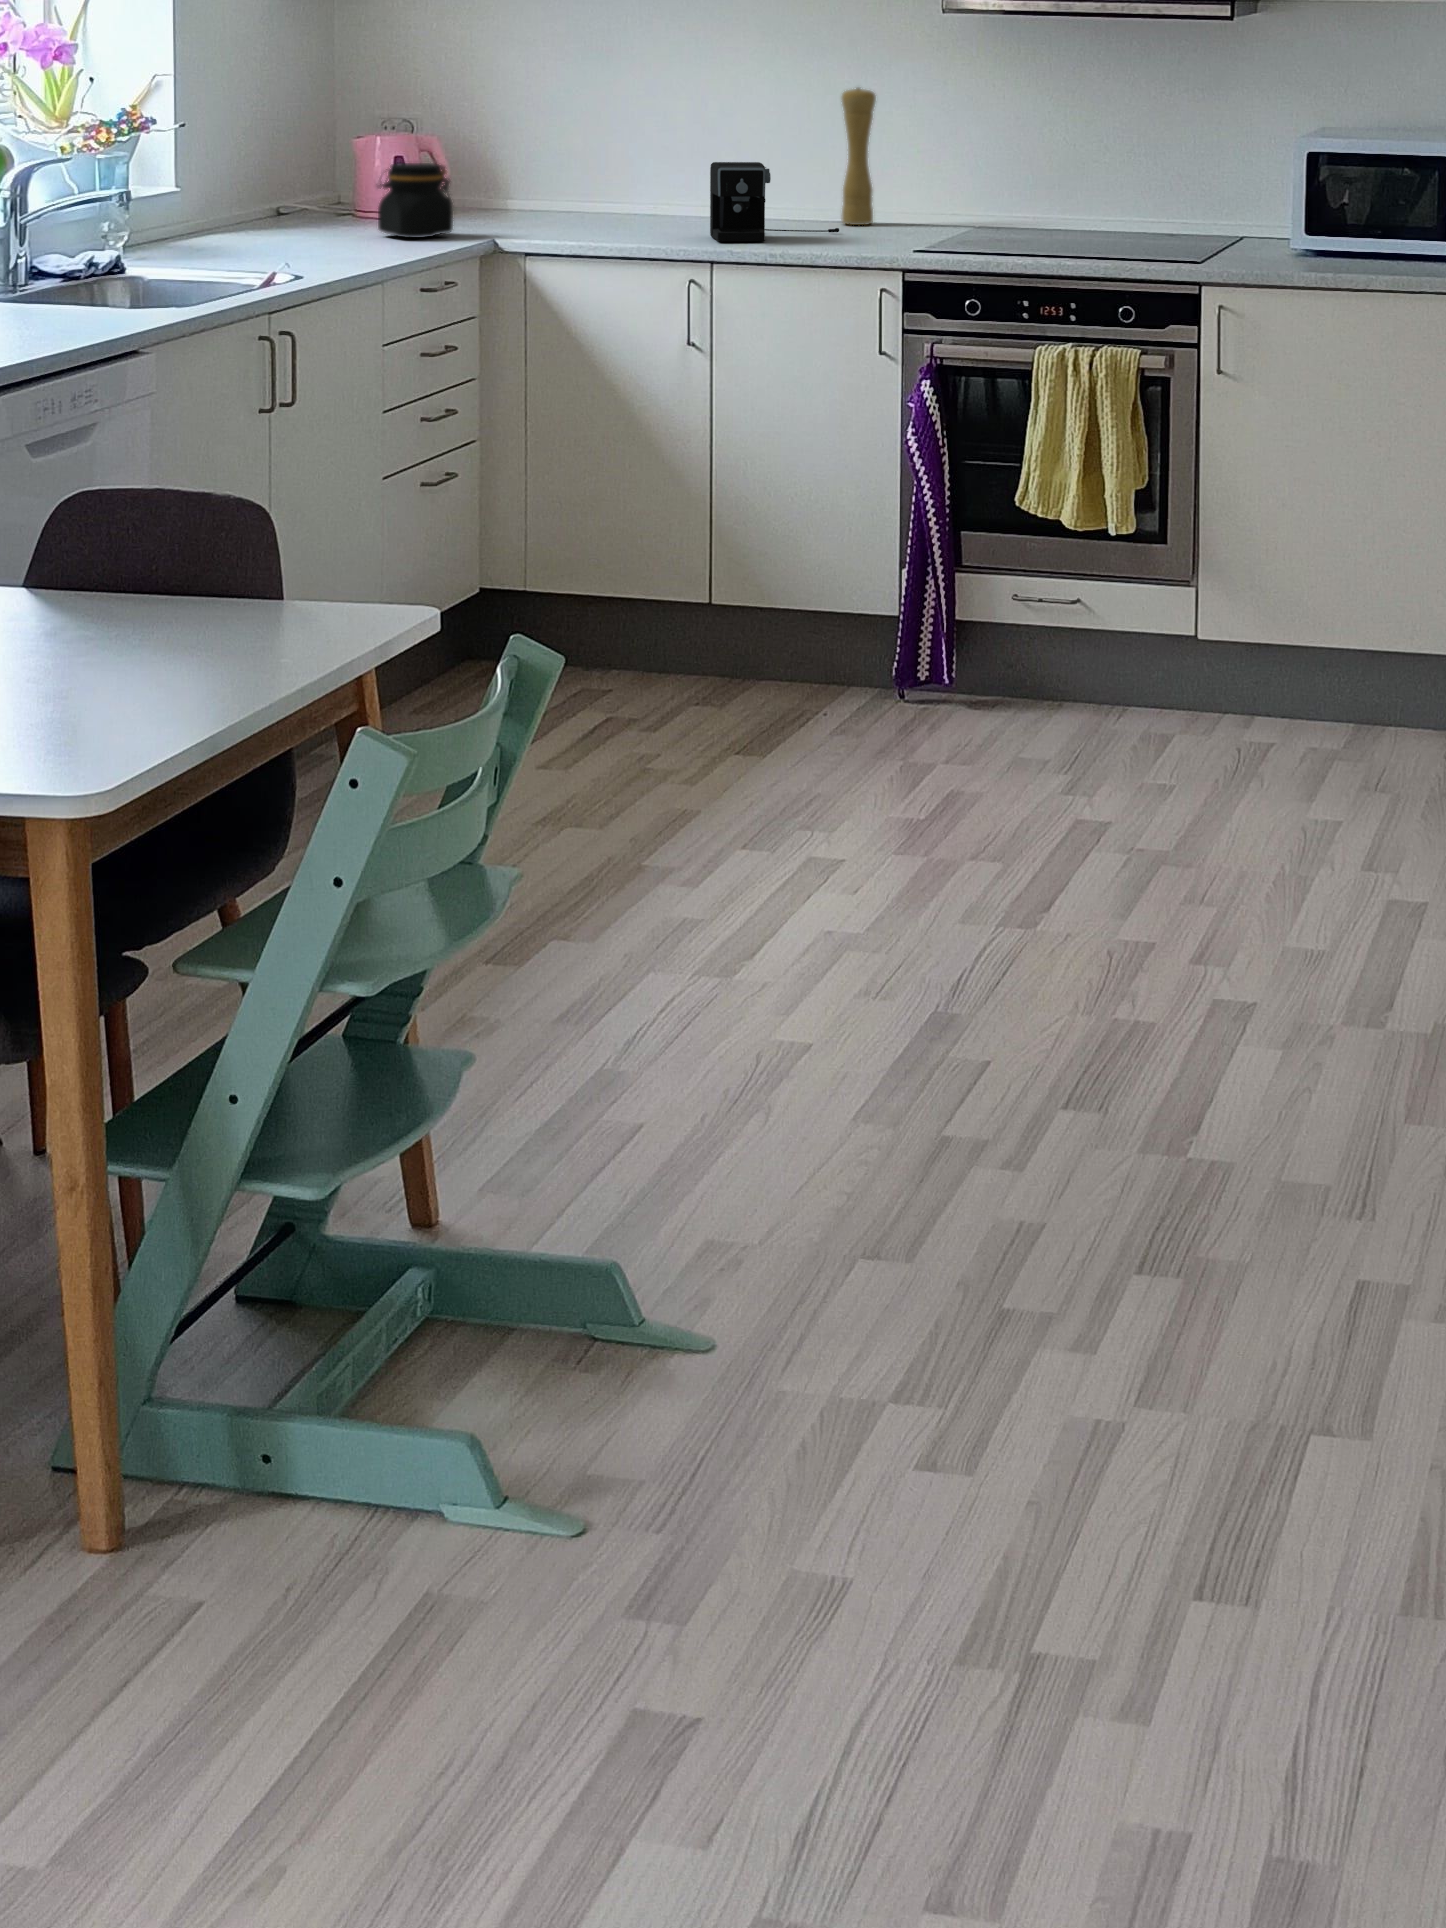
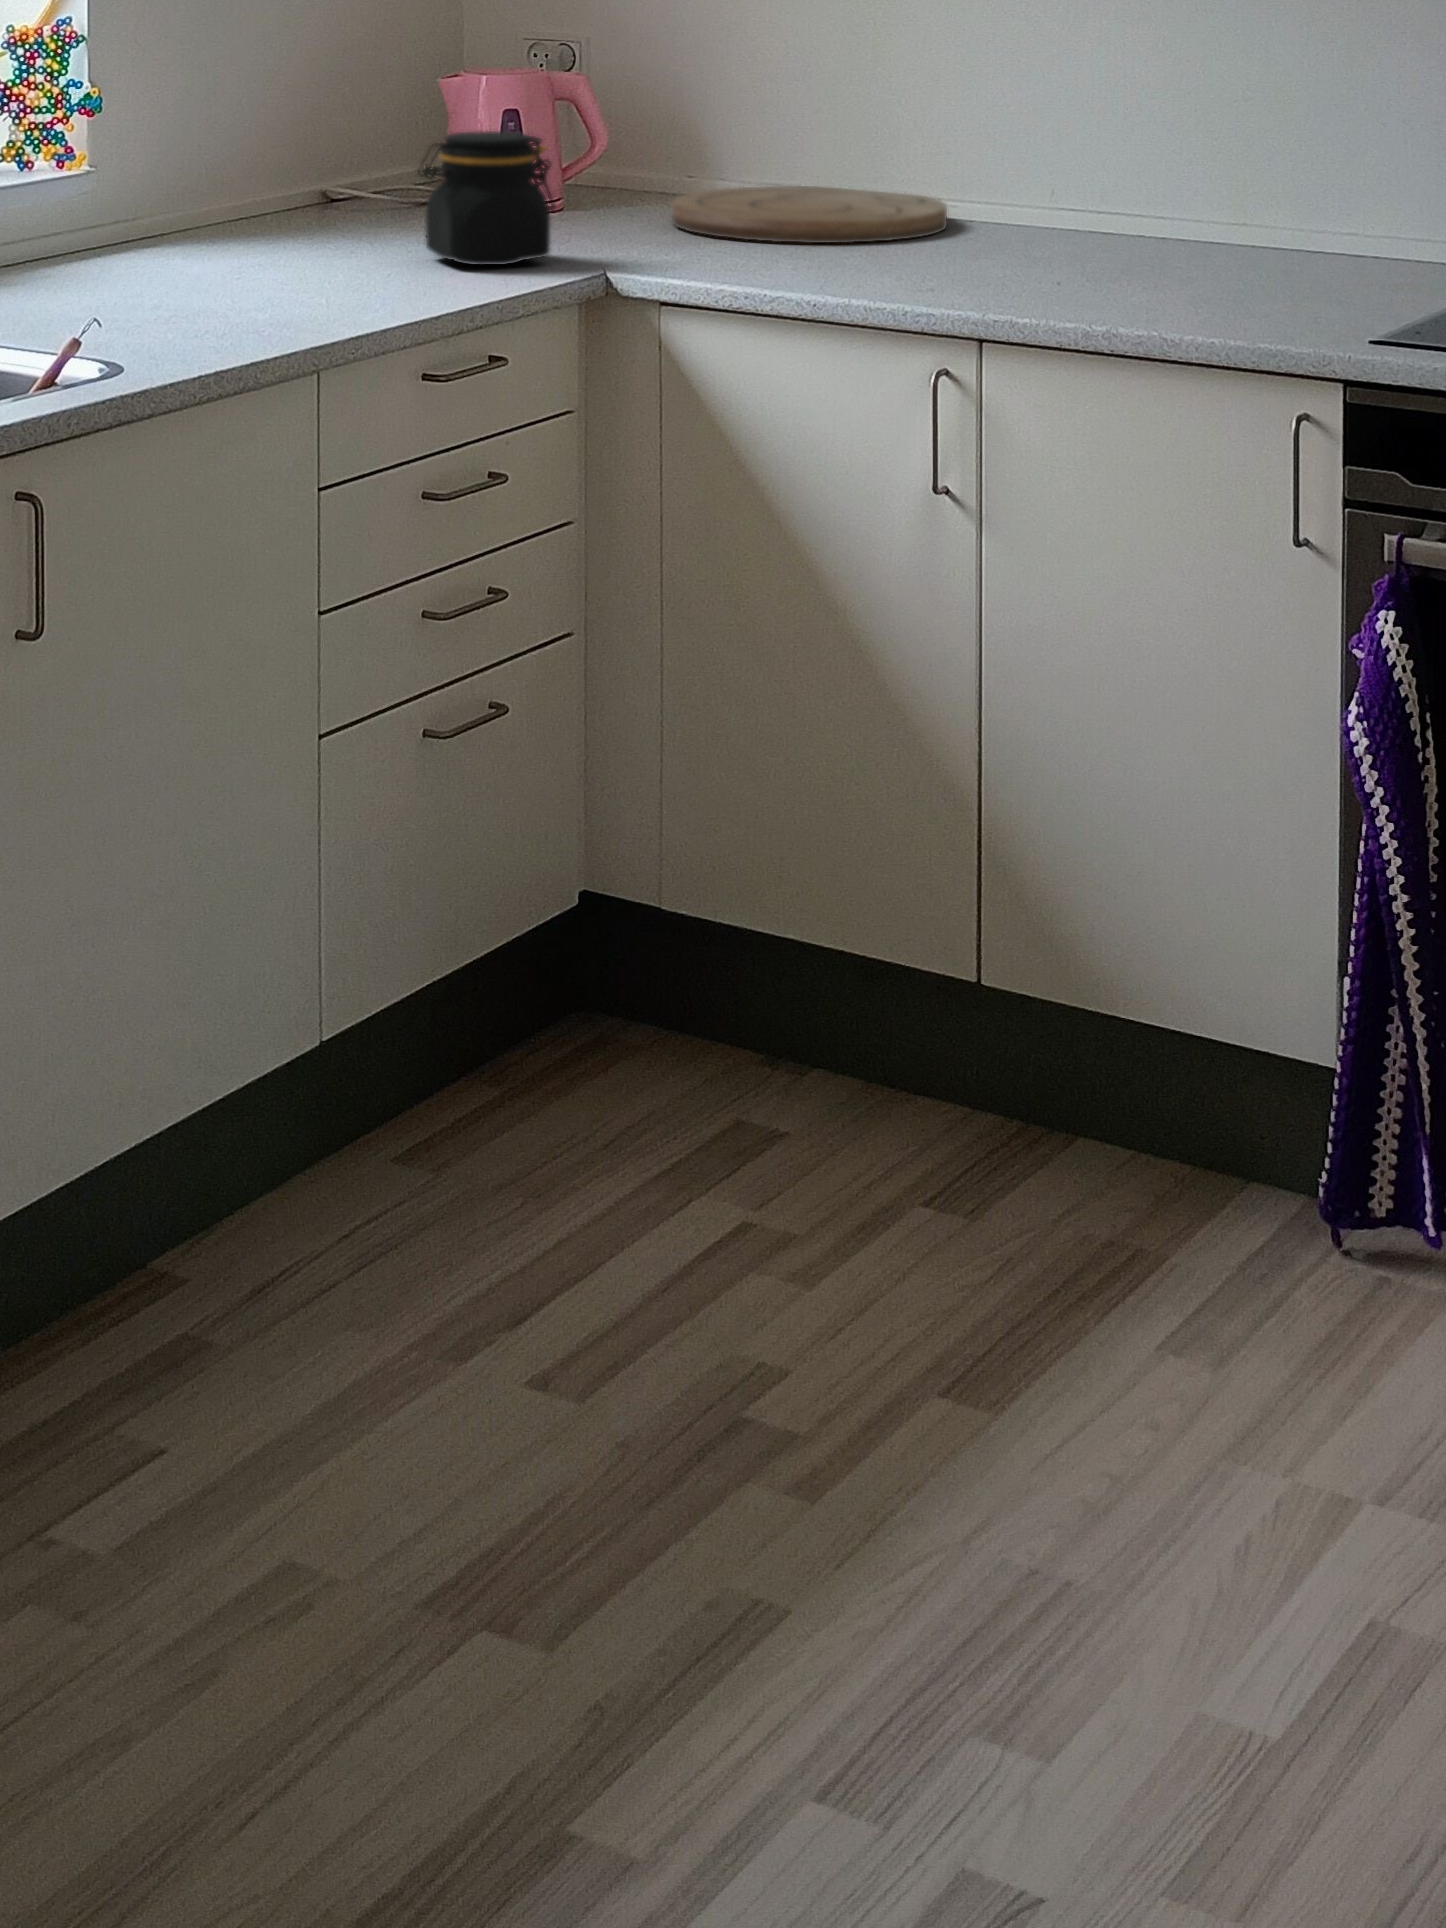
pepper mill: present [841,88,876,225] -> none [1277,7,1343,264]
coffee maker: present [710,162,839,241] -> none [1004,145,1257,299]
cutting board: none [496,197,653,224] -> present [672,186,947,243]

